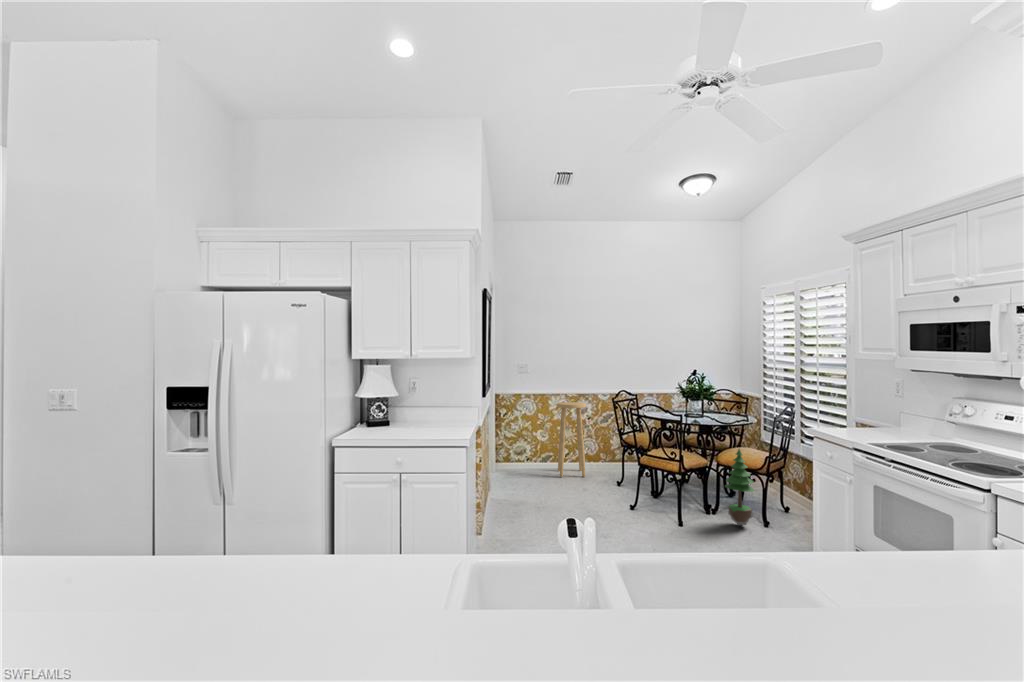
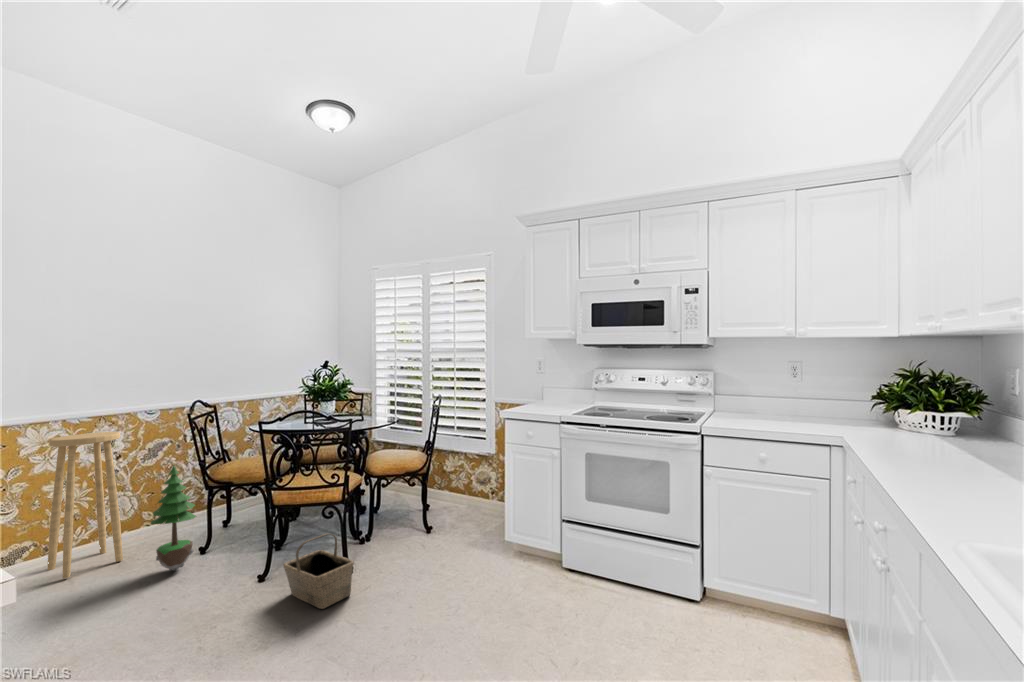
potted tree: present [725,449,754,526] -> present [151,466,196,571]
basket: none [637,489,673,535] -> present [283,533,354,609]

